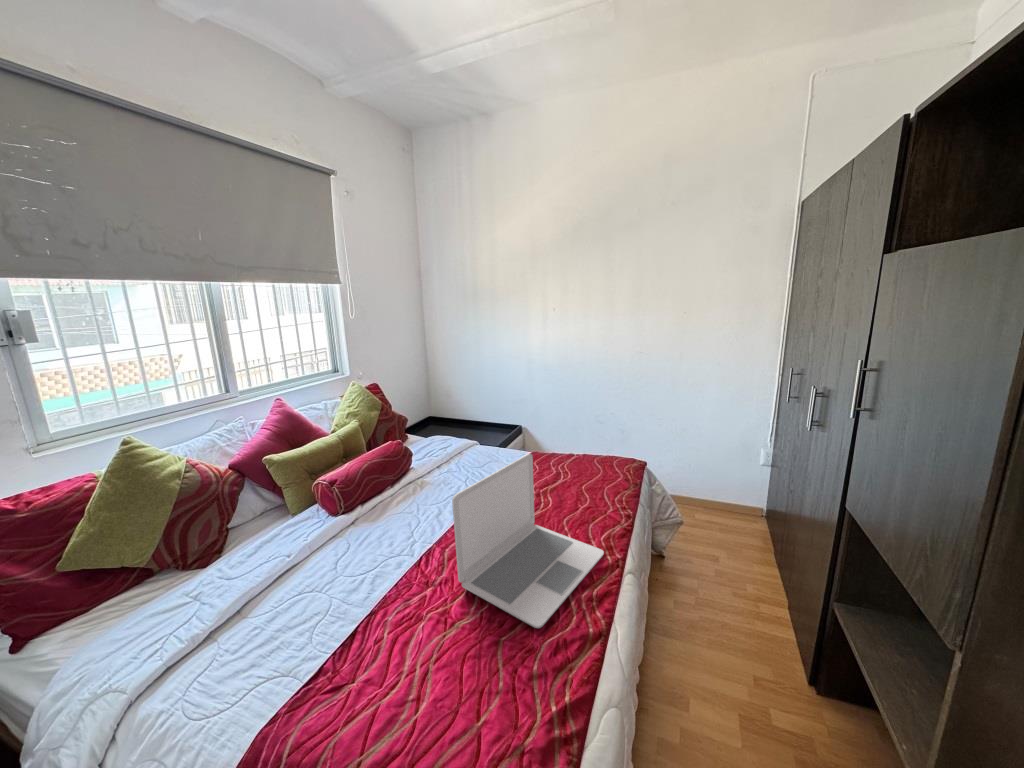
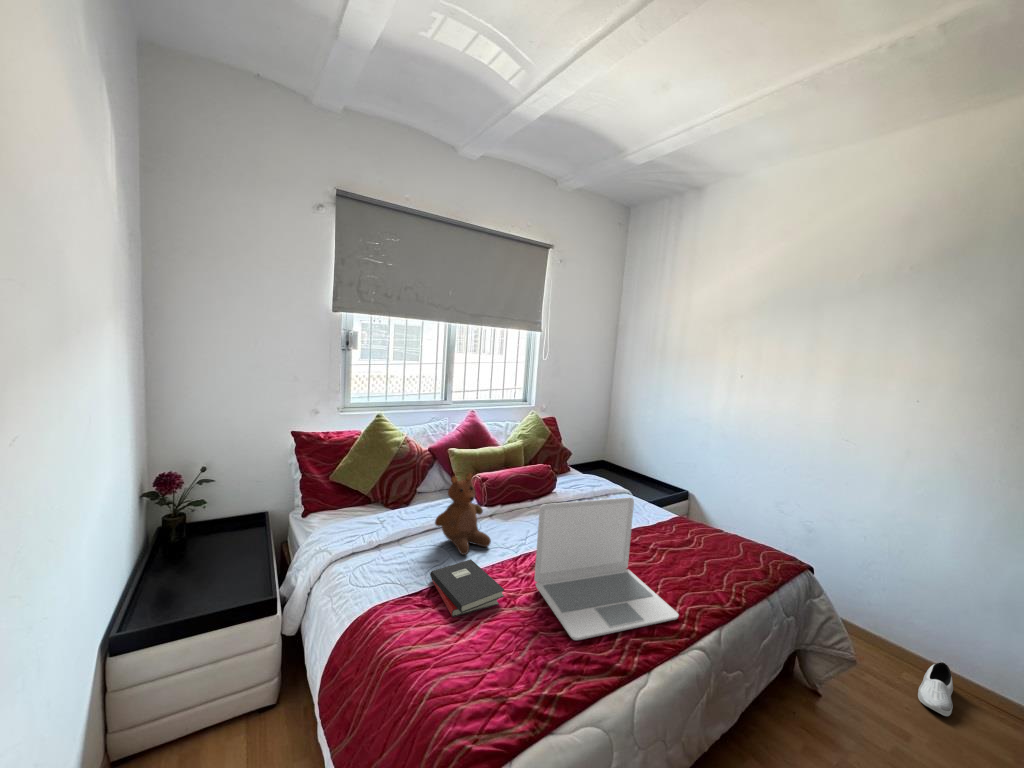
teddy bear: none [295,484,377,590] -> present [435,473,491,555]
shoe: none [705,497,726,533] -> present [918,661,953,716]
hardback book: none [326,592,438,681] -> present [430,559,504,617]

